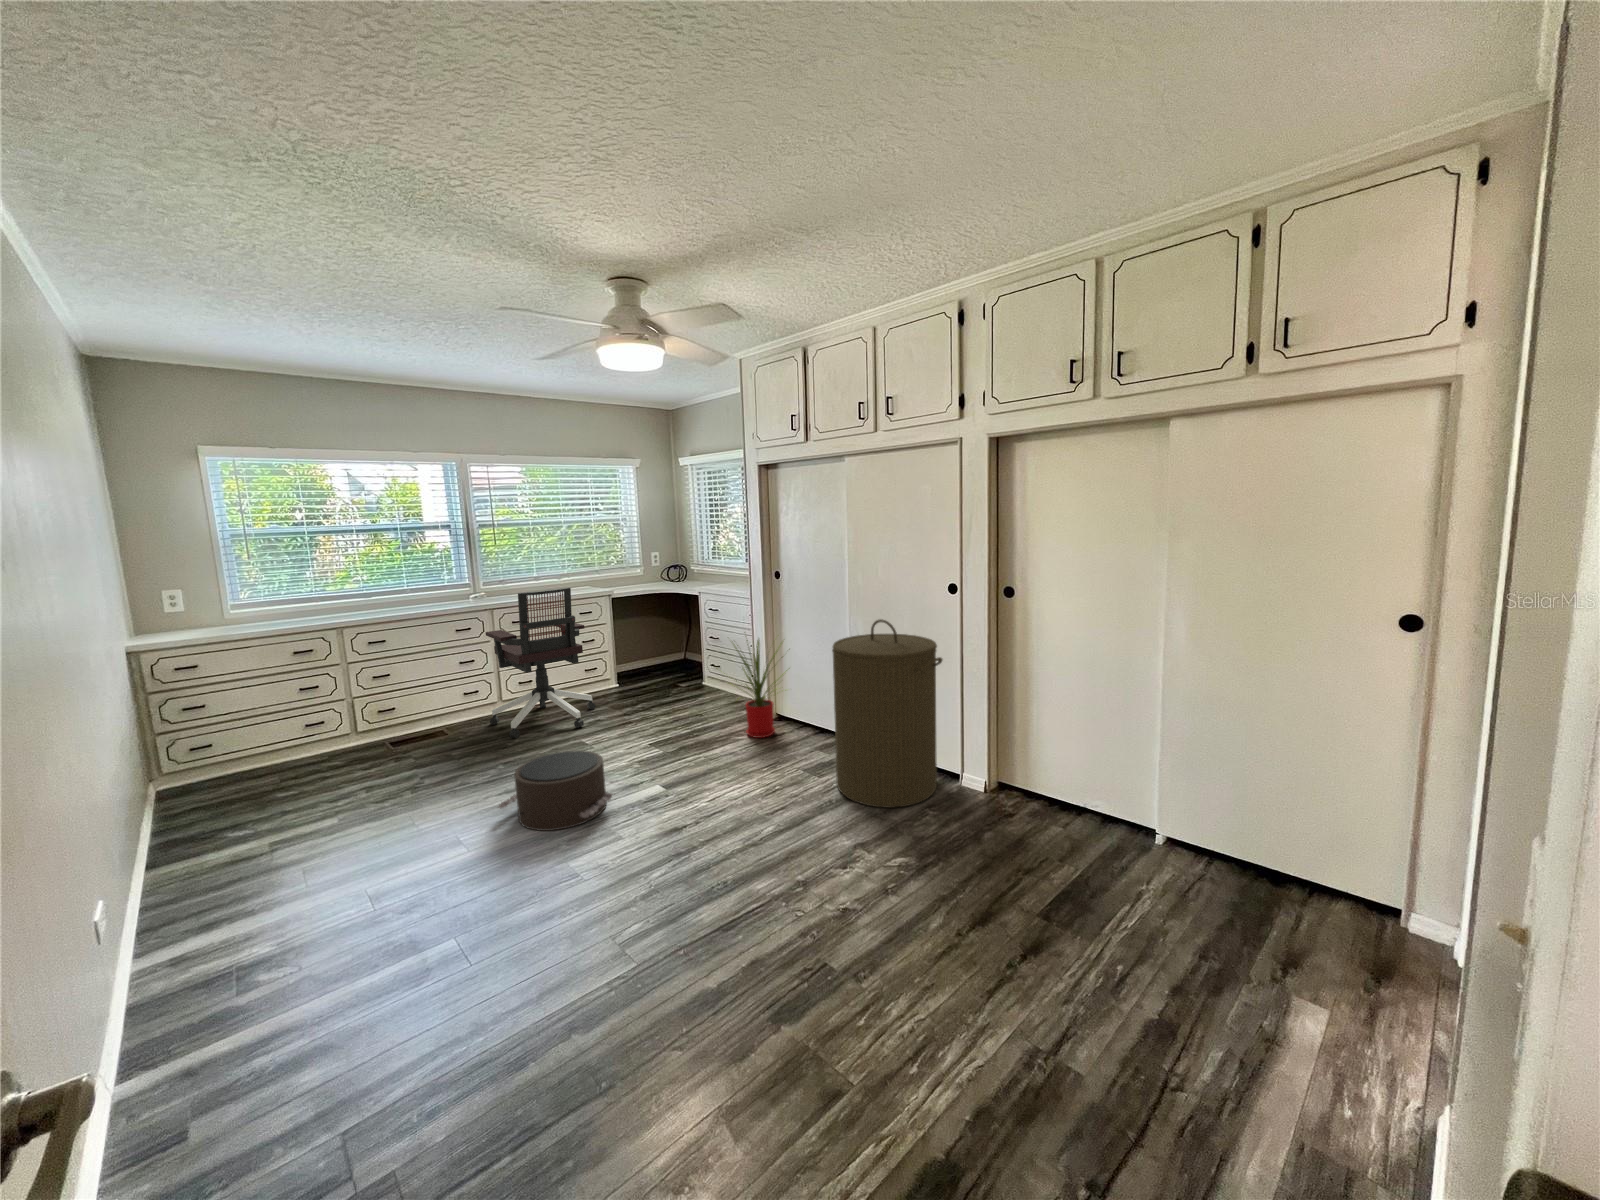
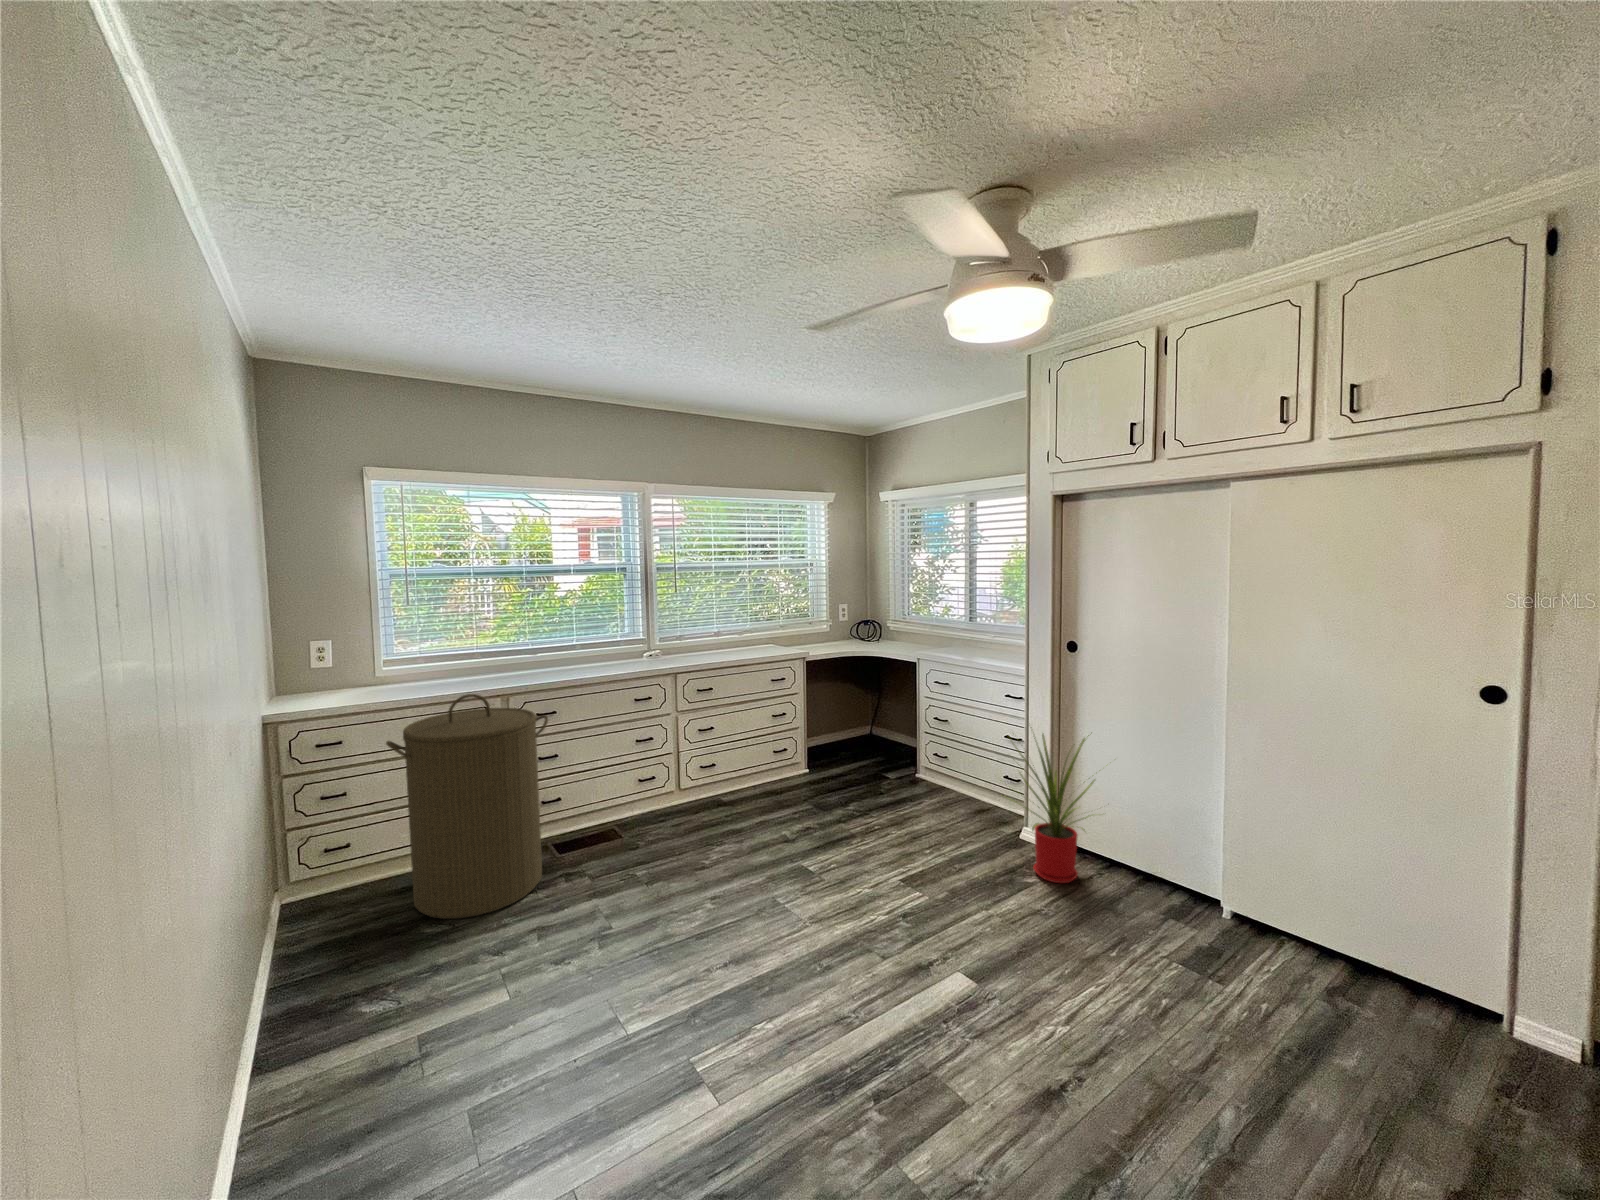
office chair: present [486,588,596,738] -> none [670,652,796,851]
laundry hamper: present [832,619,942,808] -> present [386,694,548,919]
pouf: present [498,750,615,831] -> none [744,910,919,1065]

